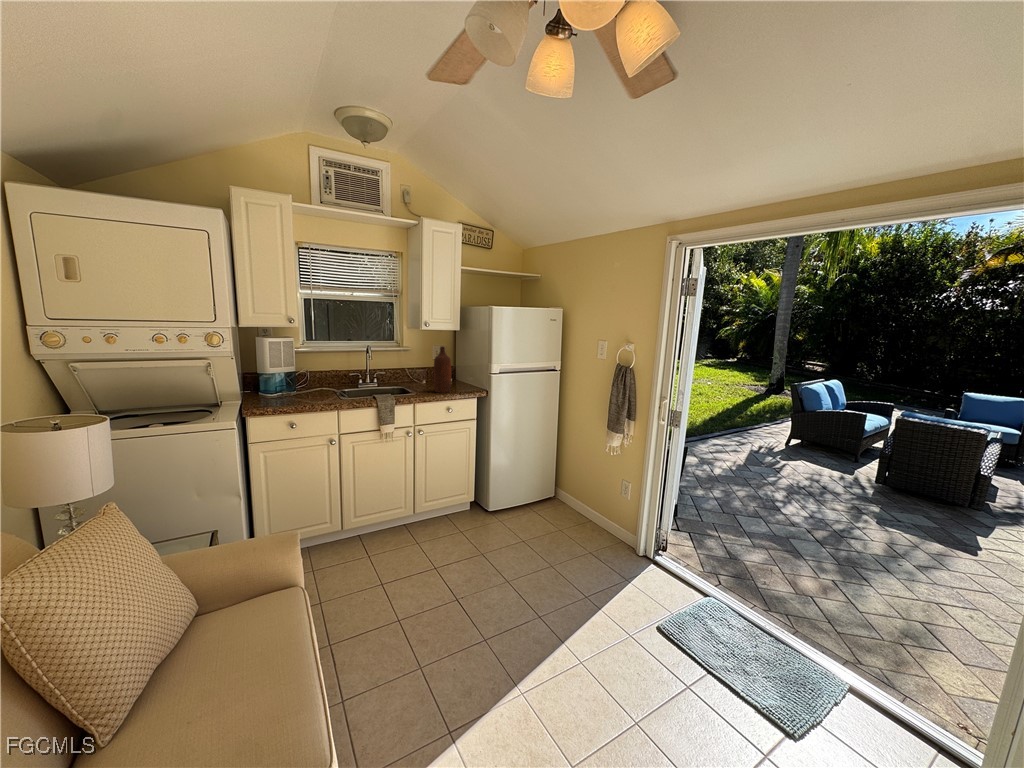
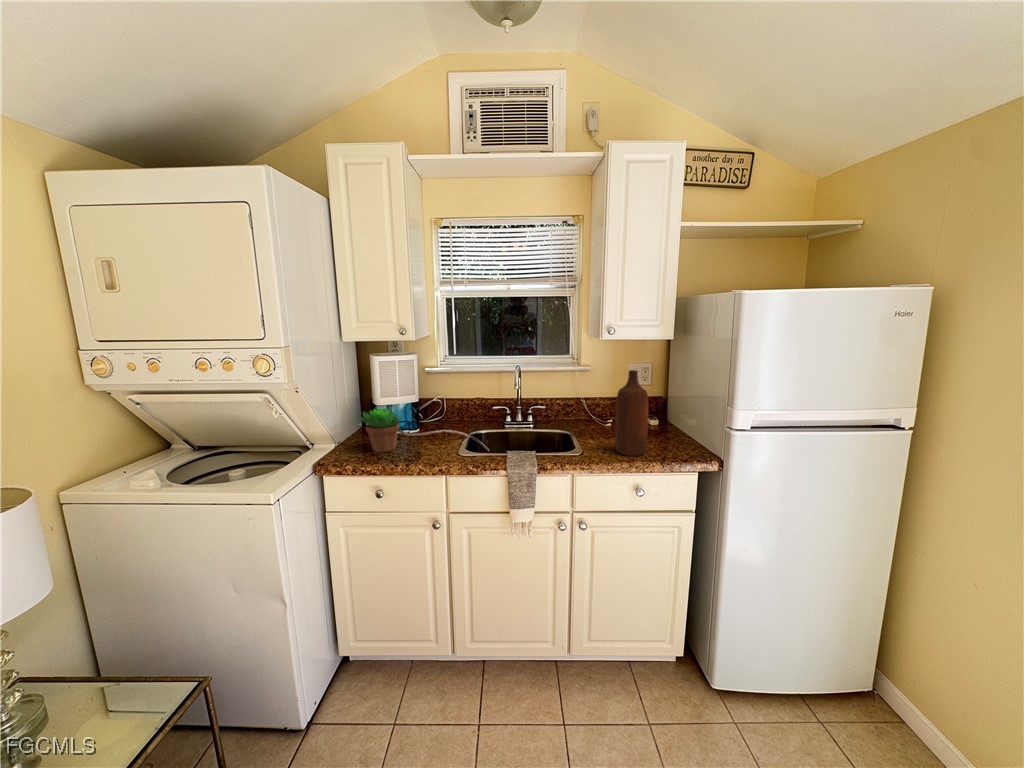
succulent plant: none [264,372,296,403] -> present [359,408,401,452]

